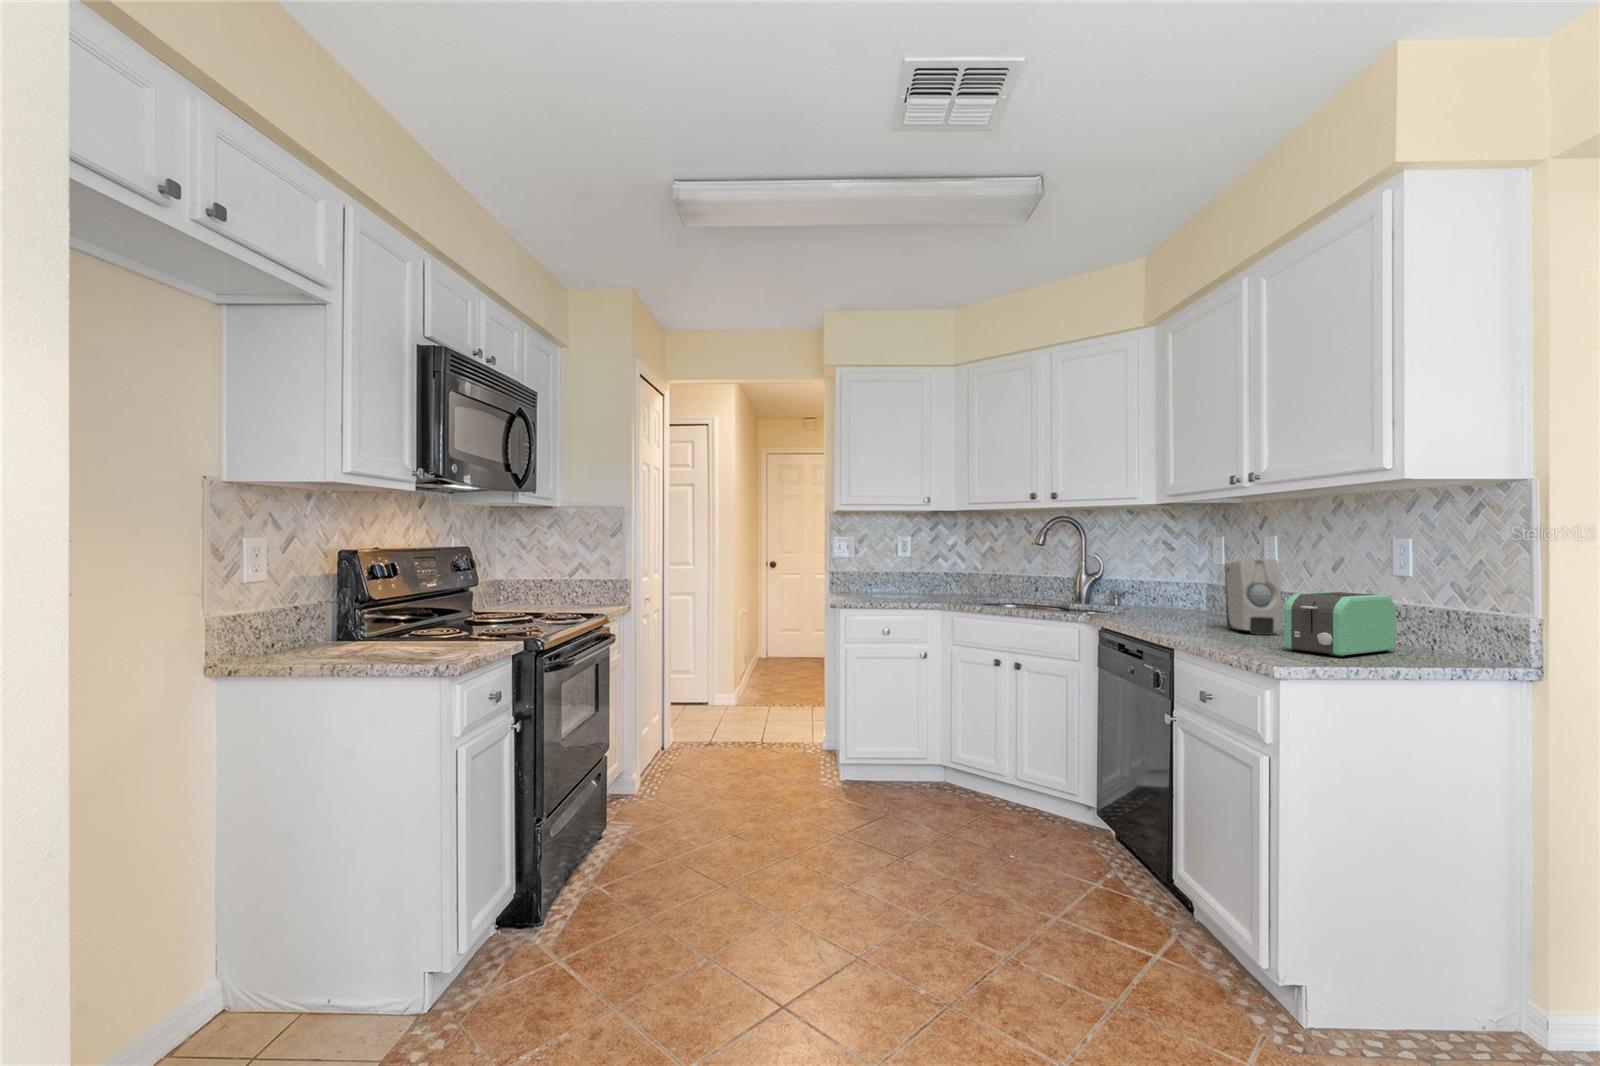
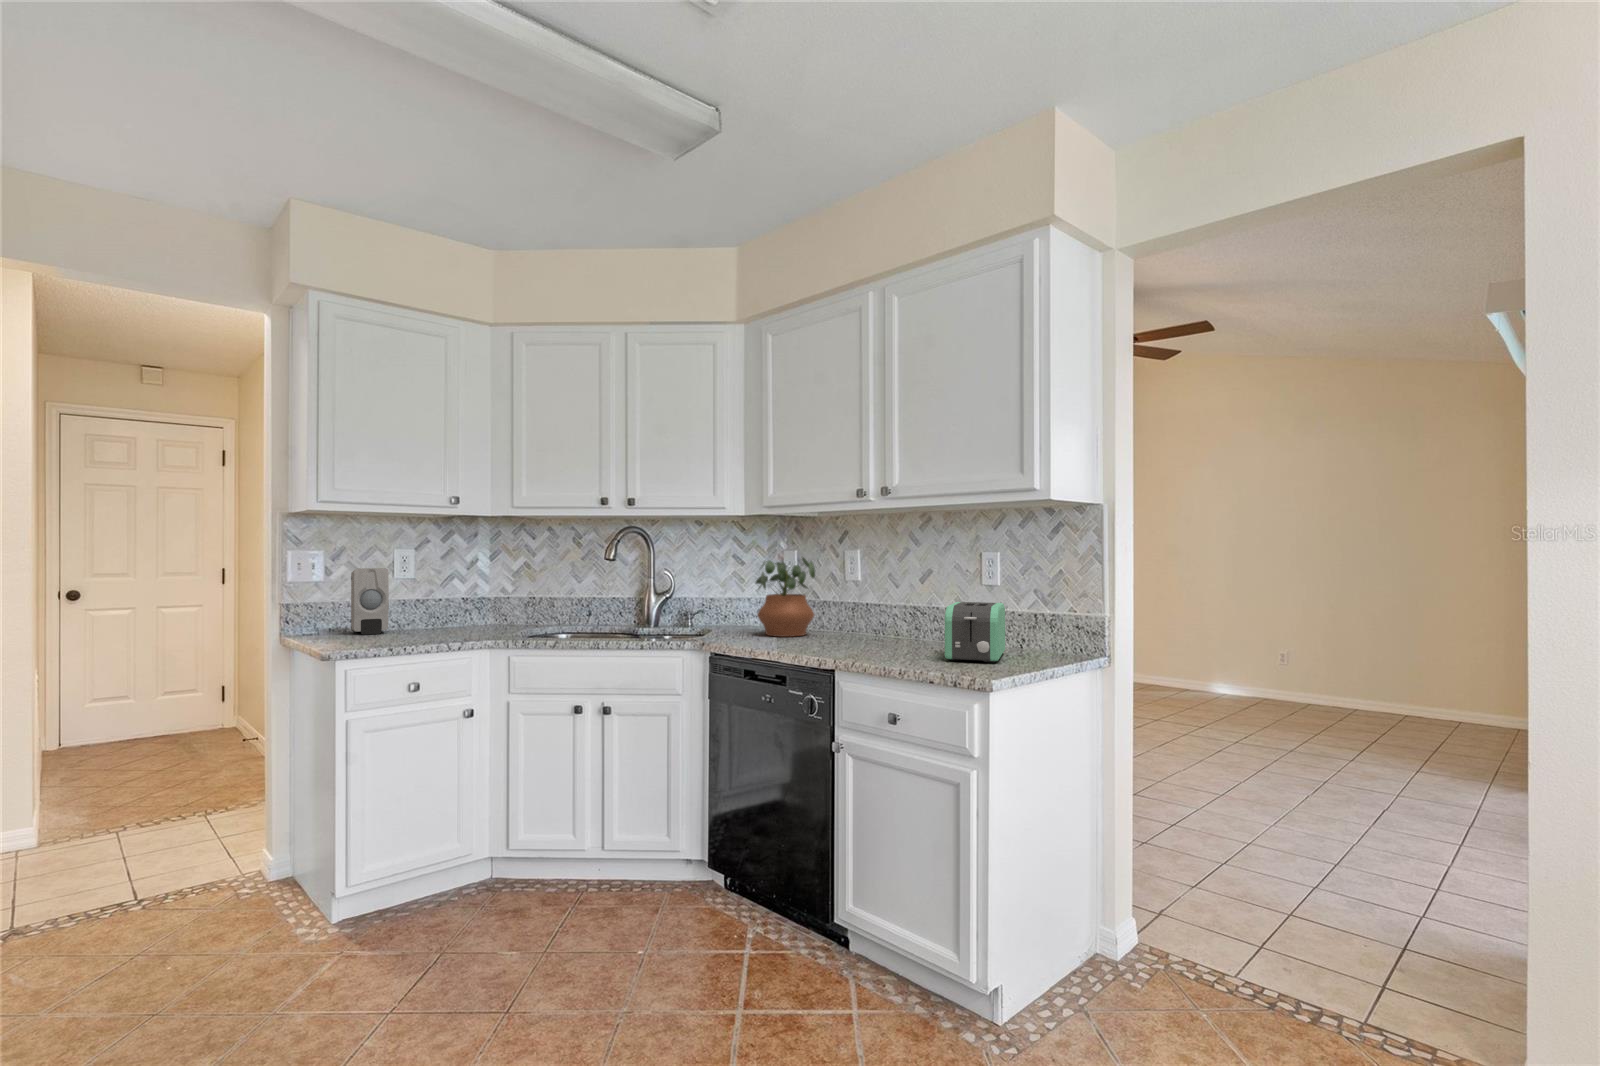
potted plant: none [1159,543,1222,620] -> present [756,557,815,637]
soap dispenser: present [1225,559,1281,635] -> present [351,568,389,635]

